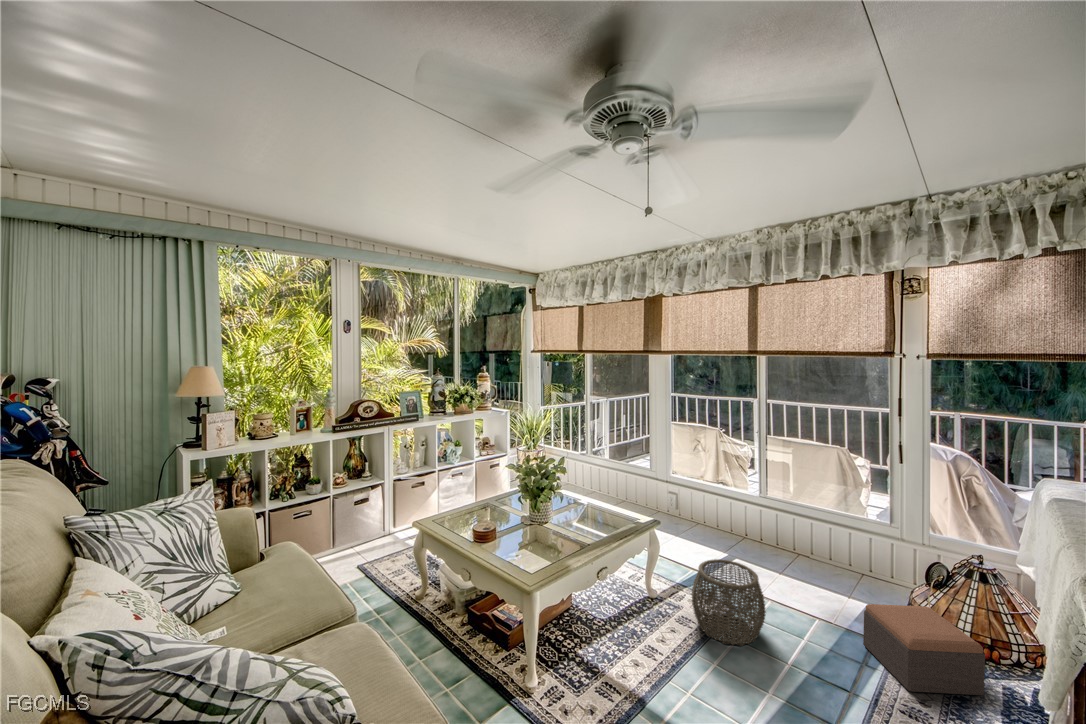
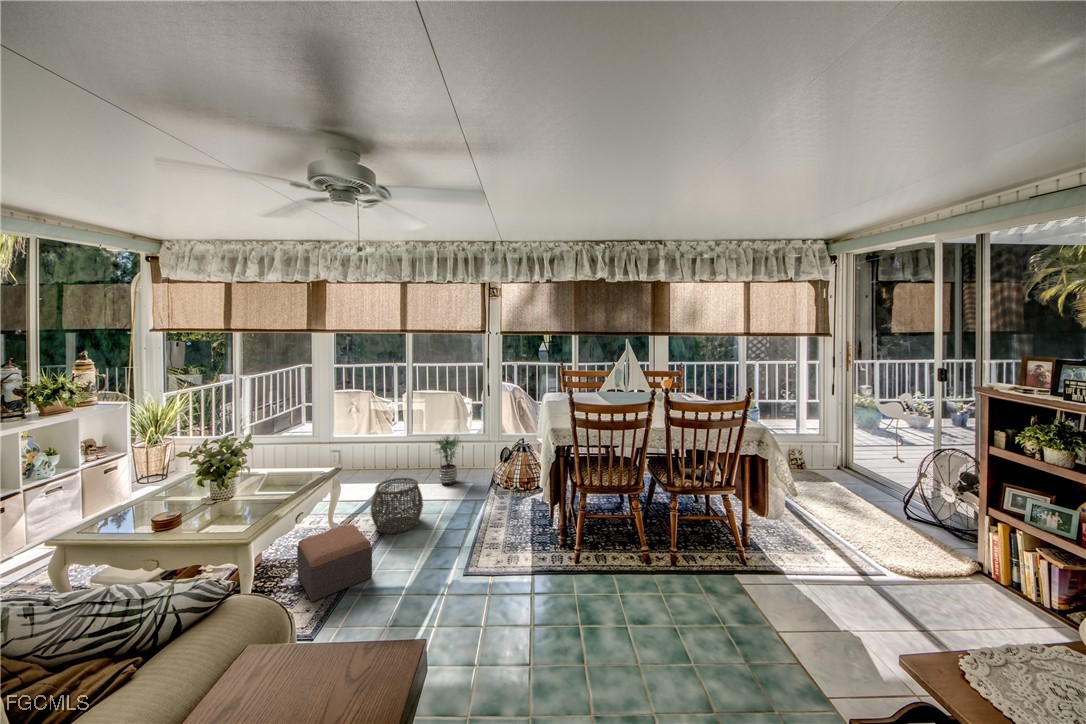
potted plant: none [789,510,847,591] -> present [436,436,459,485]
footstool: present [863,604,985,695] -> present [297,524,372,602]

